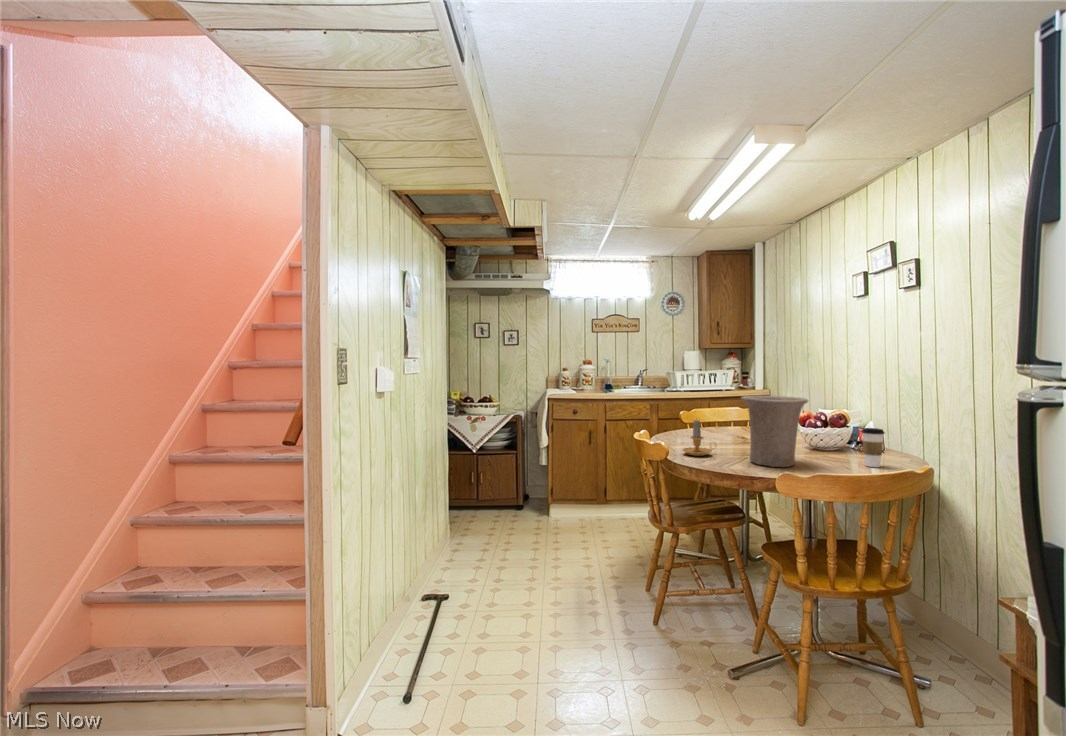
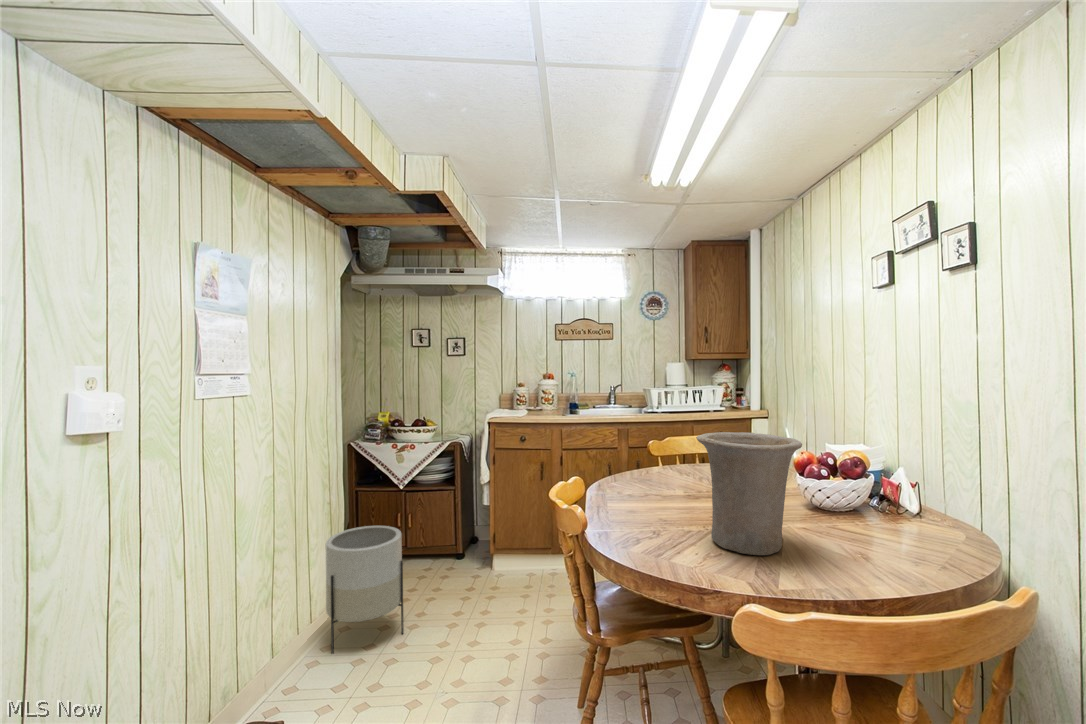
candle: present [683,420,713,456] -> none [616,465,667,524]
coffee cup: present [861,428,885,467] -> none [891,490,930,558]
planter: none [446,476,502,565] -> present [326,526,404,654]

